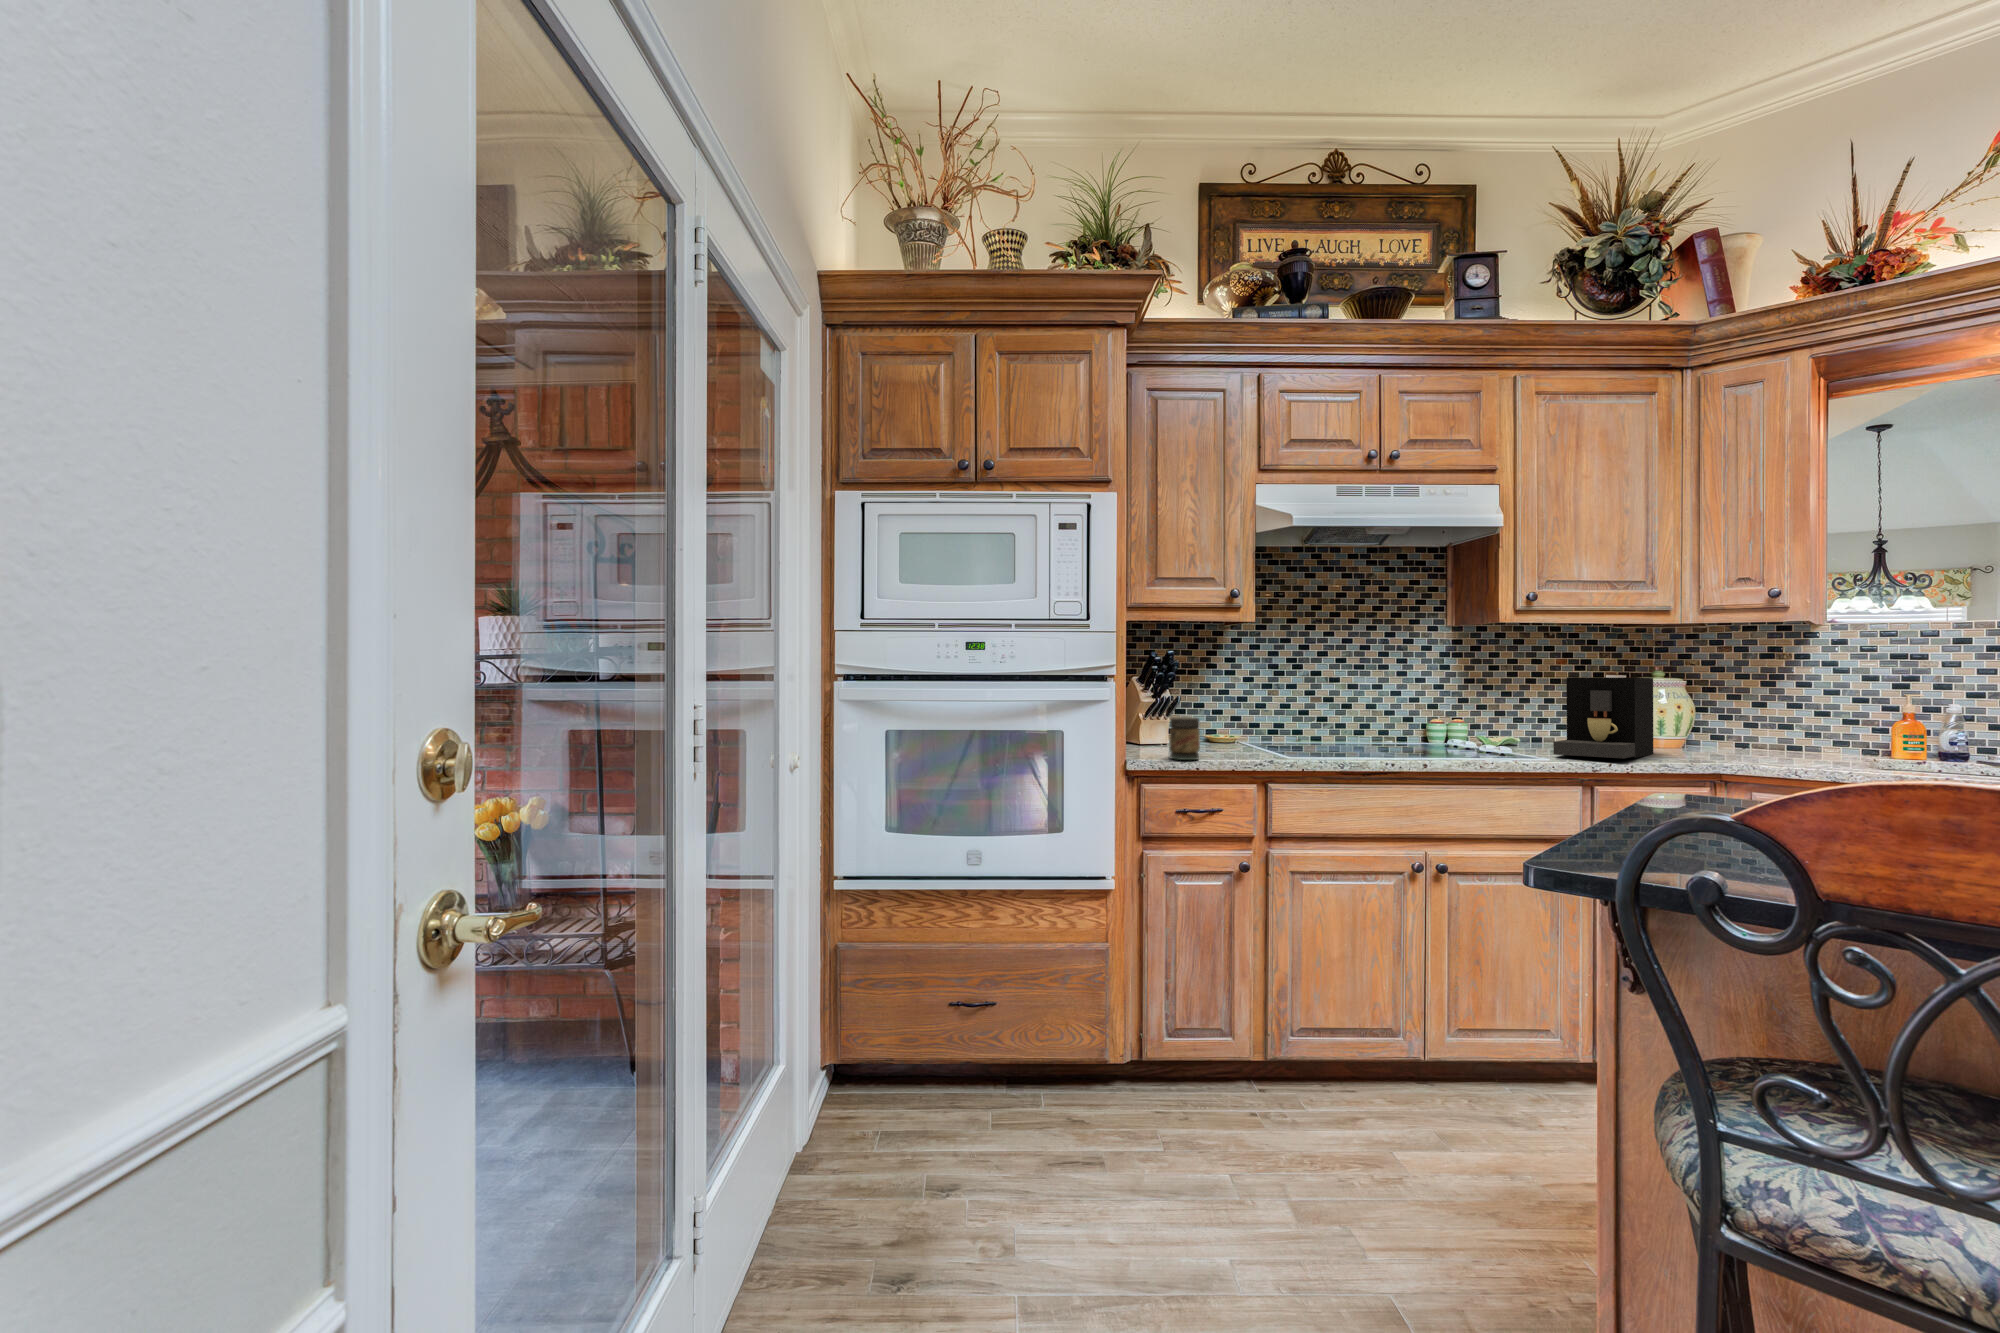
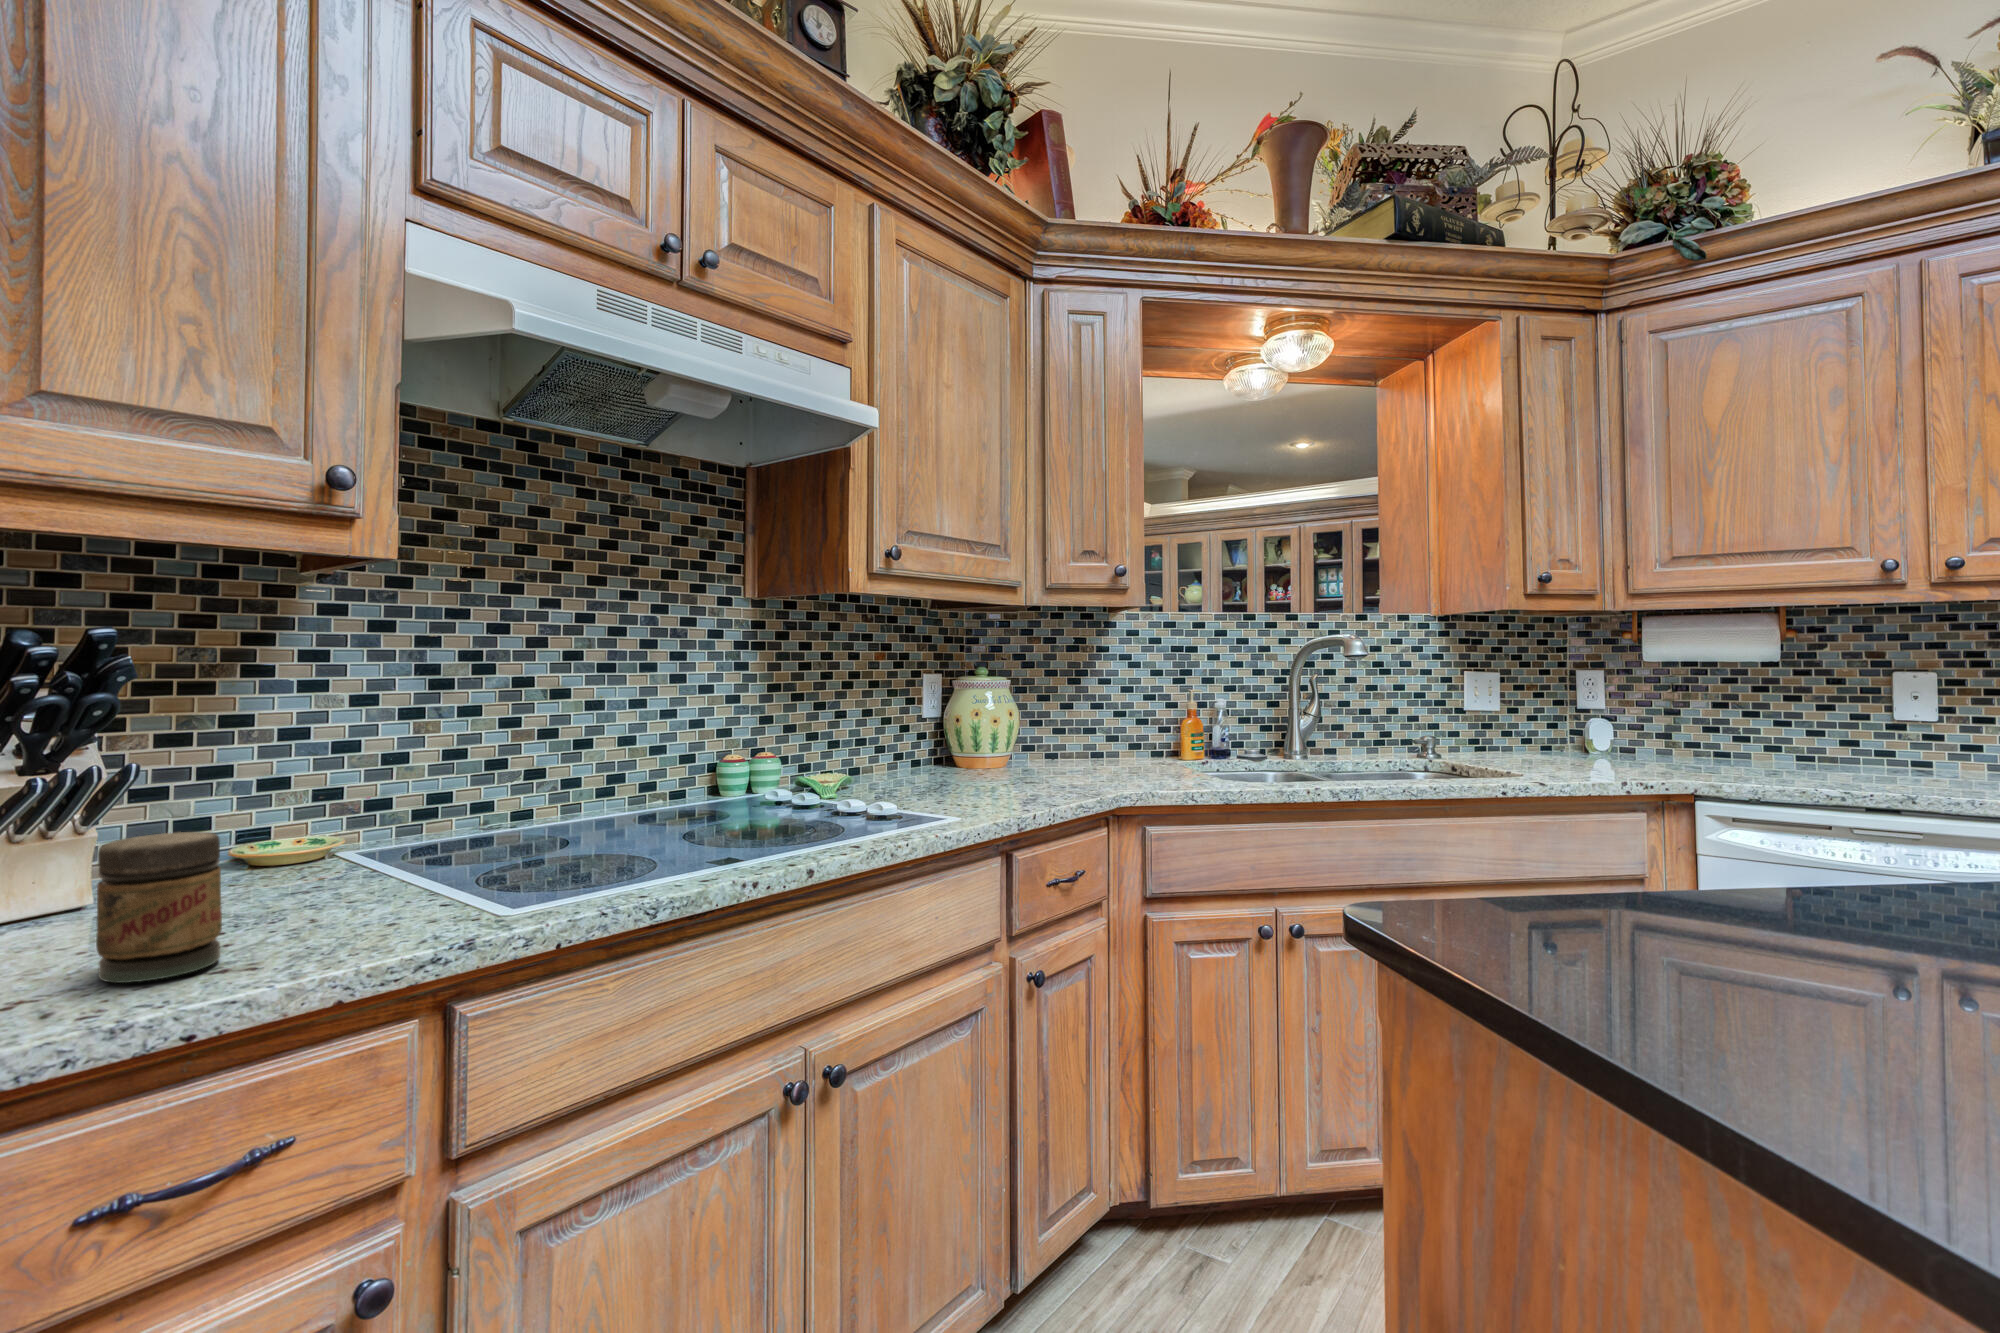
coffee maker: present [1553,677,1653,758] -> none [918,680,1010,802]

